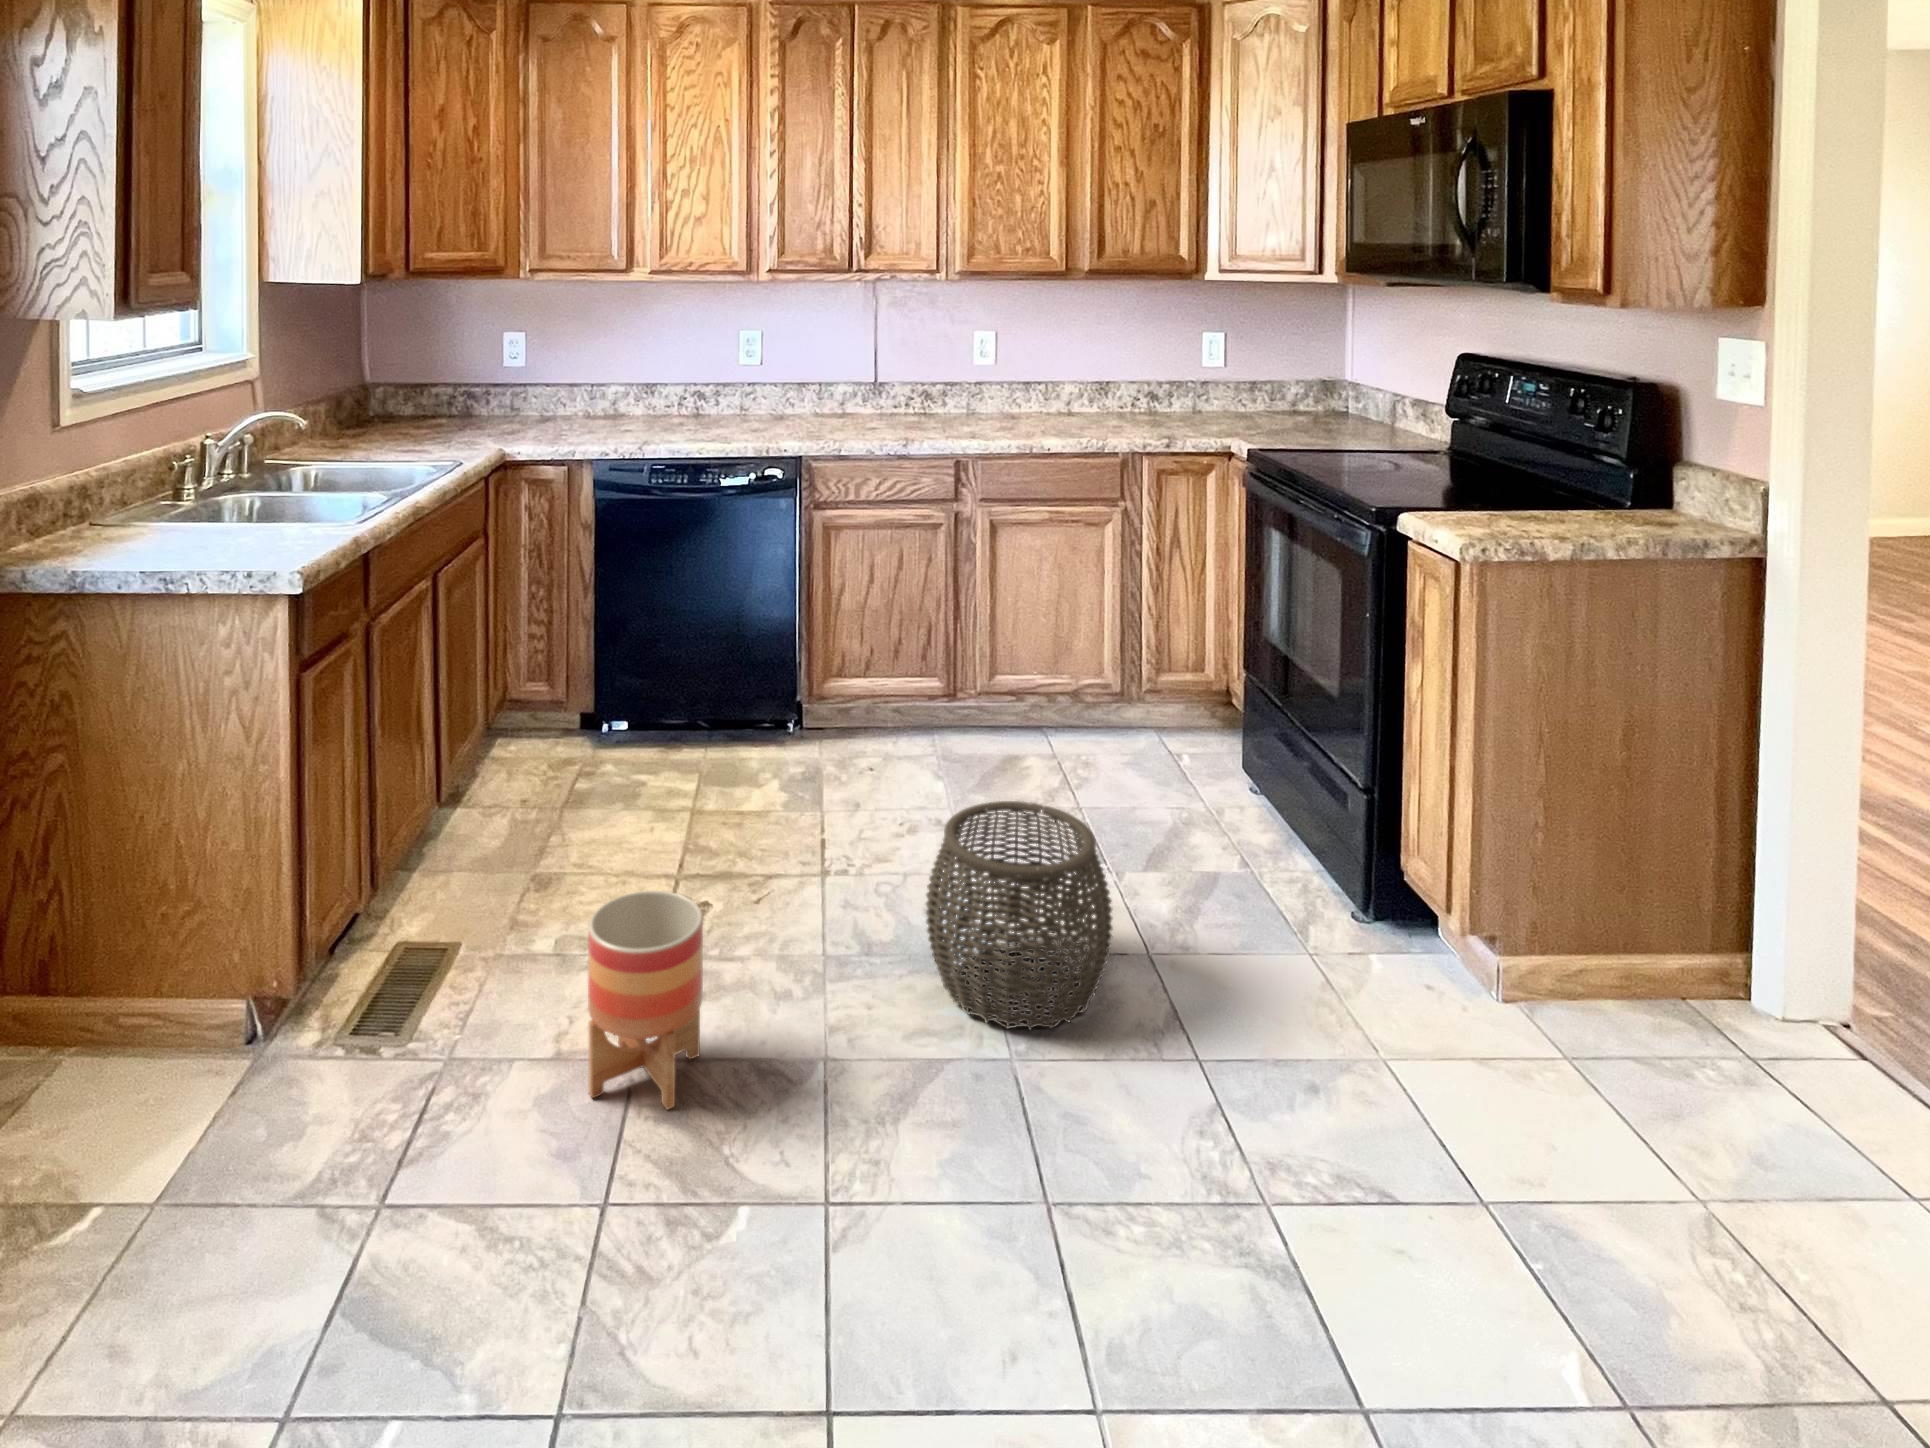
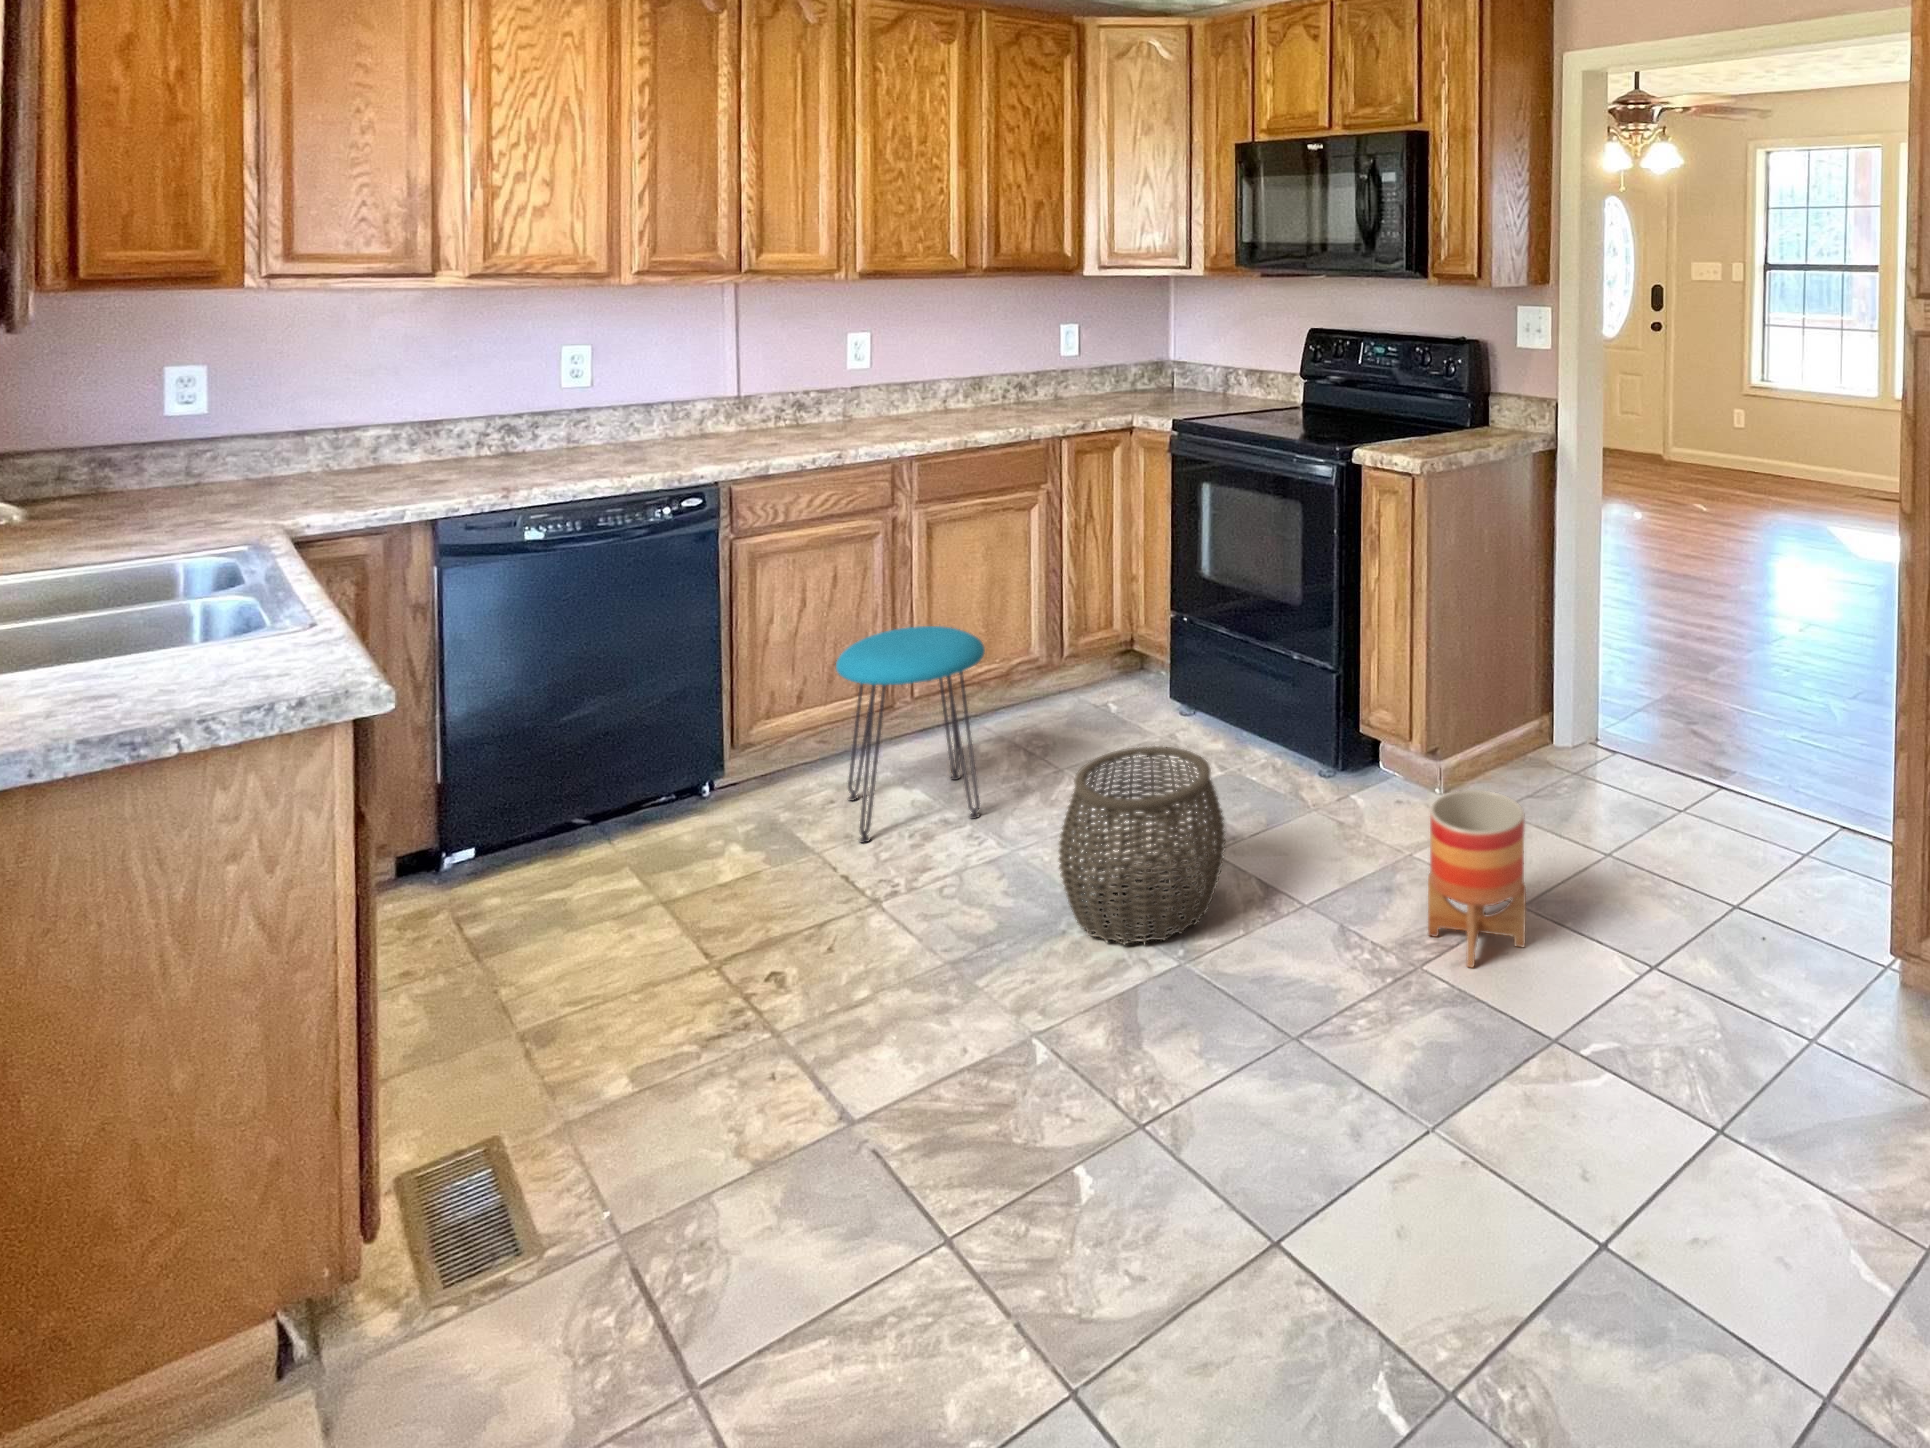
stool: none [849,621,986,829] -> present [836,626,985,843]
planter: present [588,891,703,1110] -> present [1428,790,1526,967]

